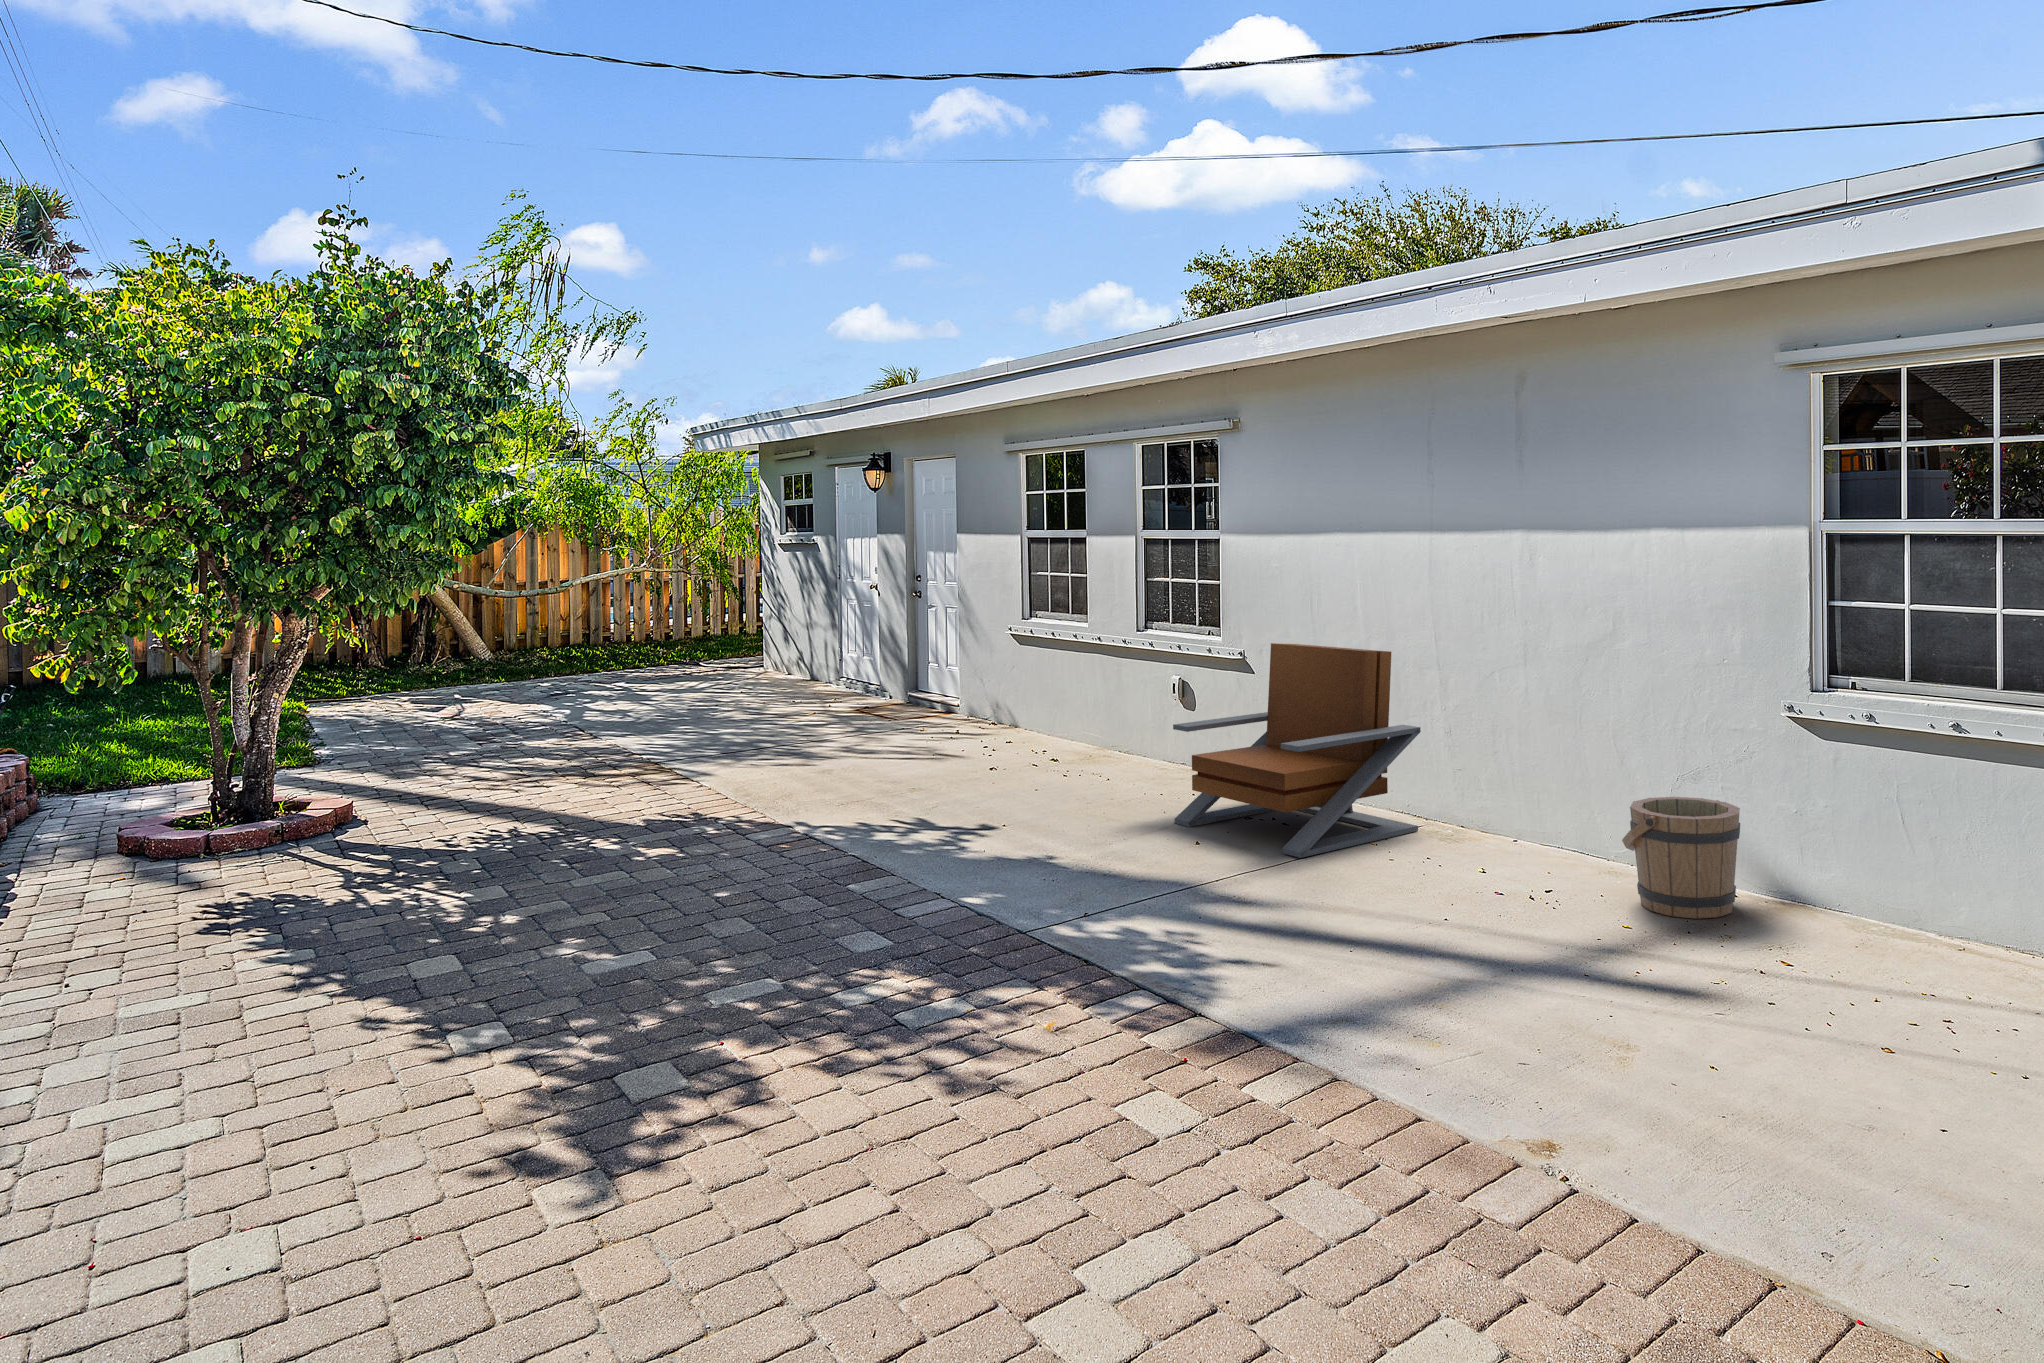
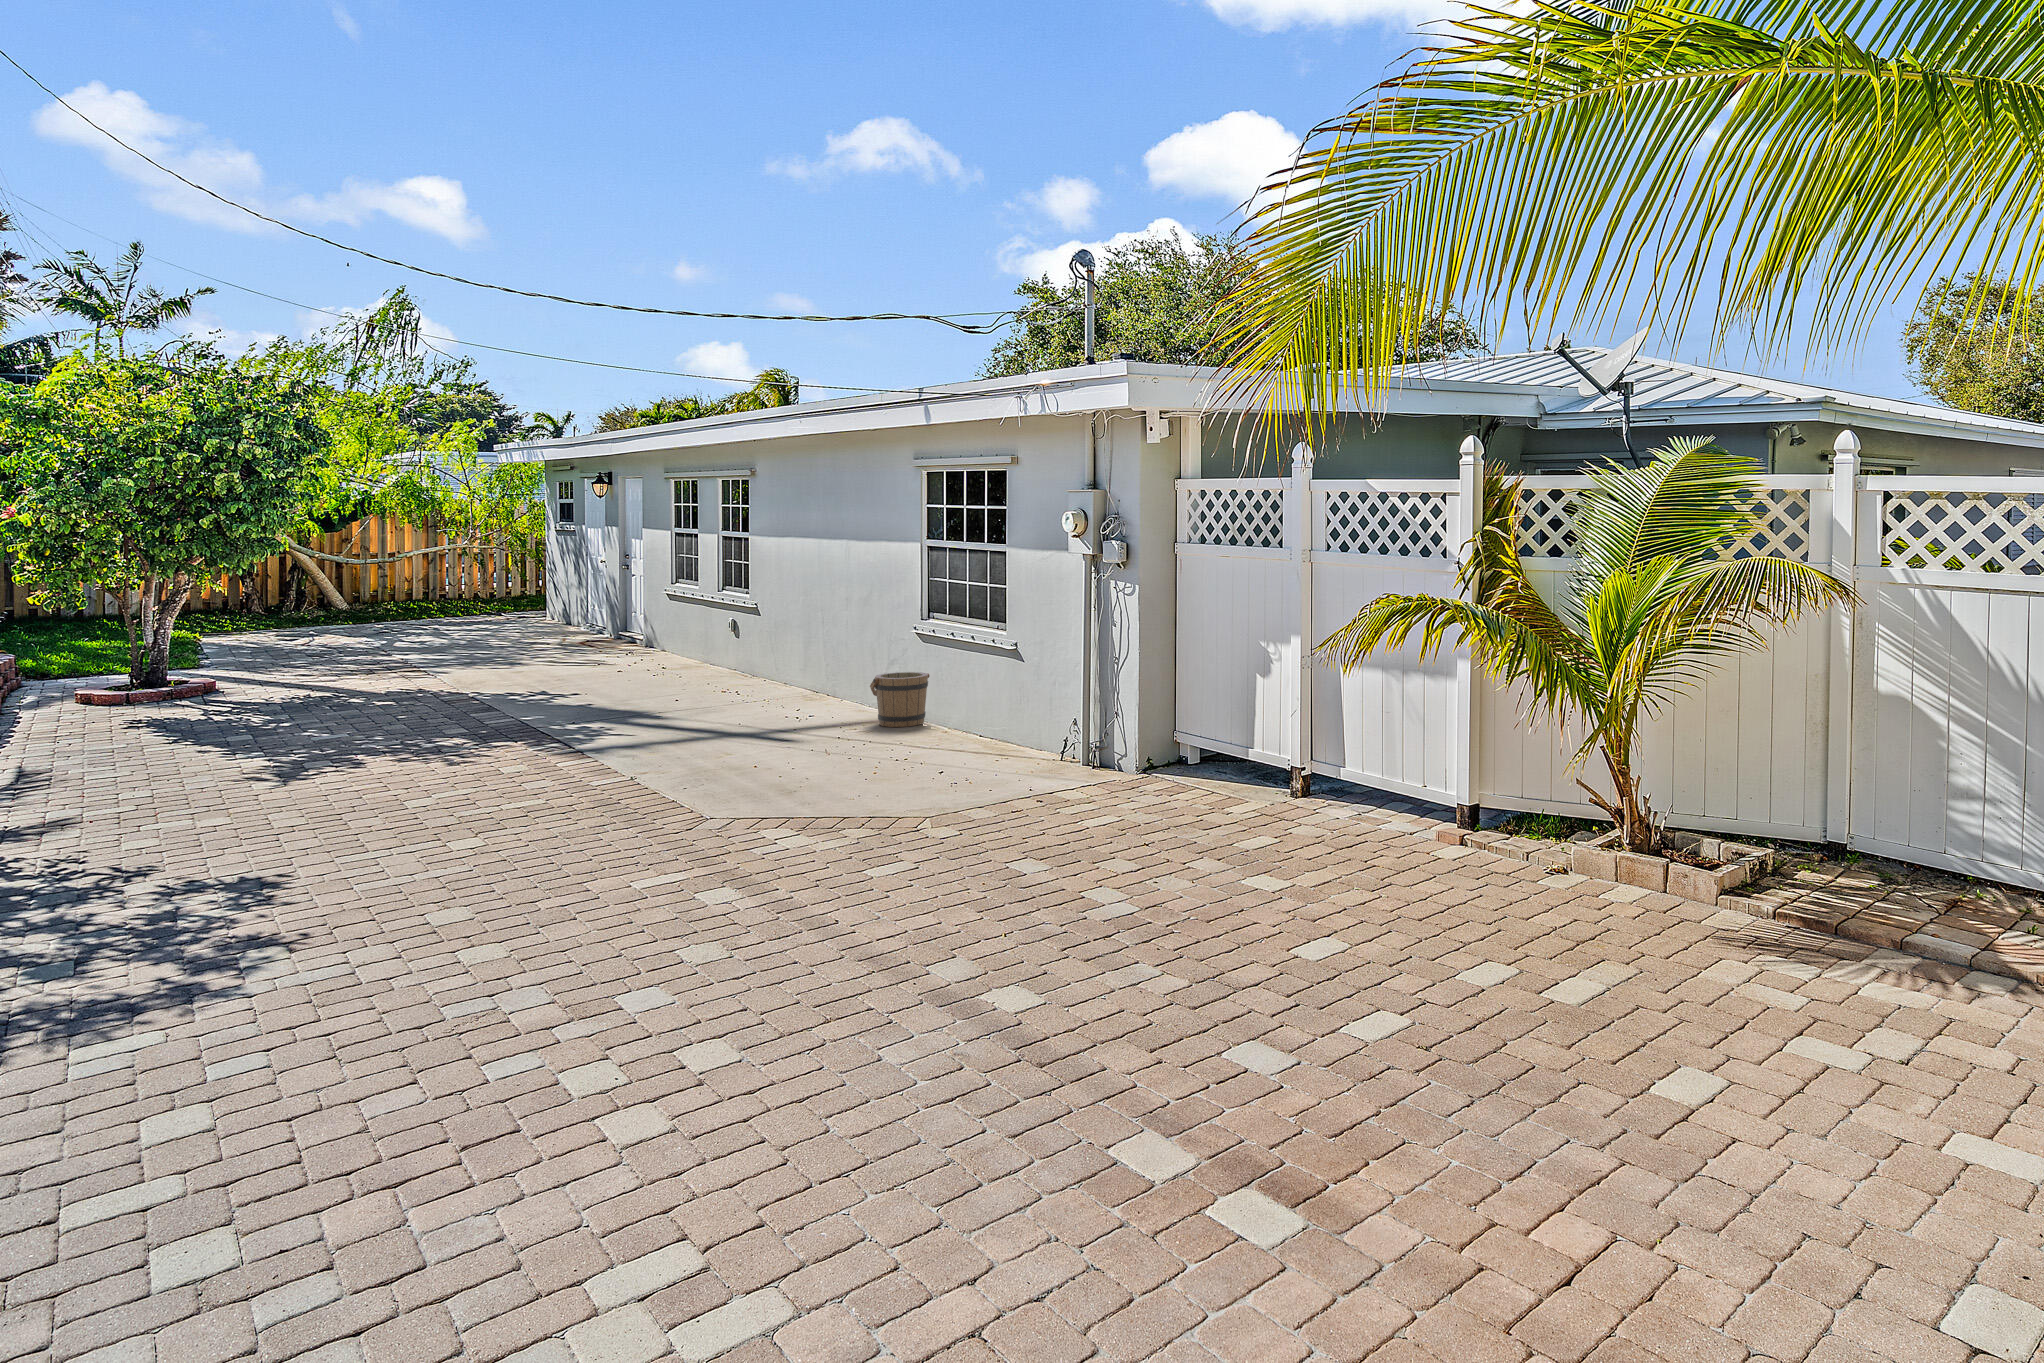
lounge chair: present [1173,643,1421,858] -> none [706,596,837,708]

